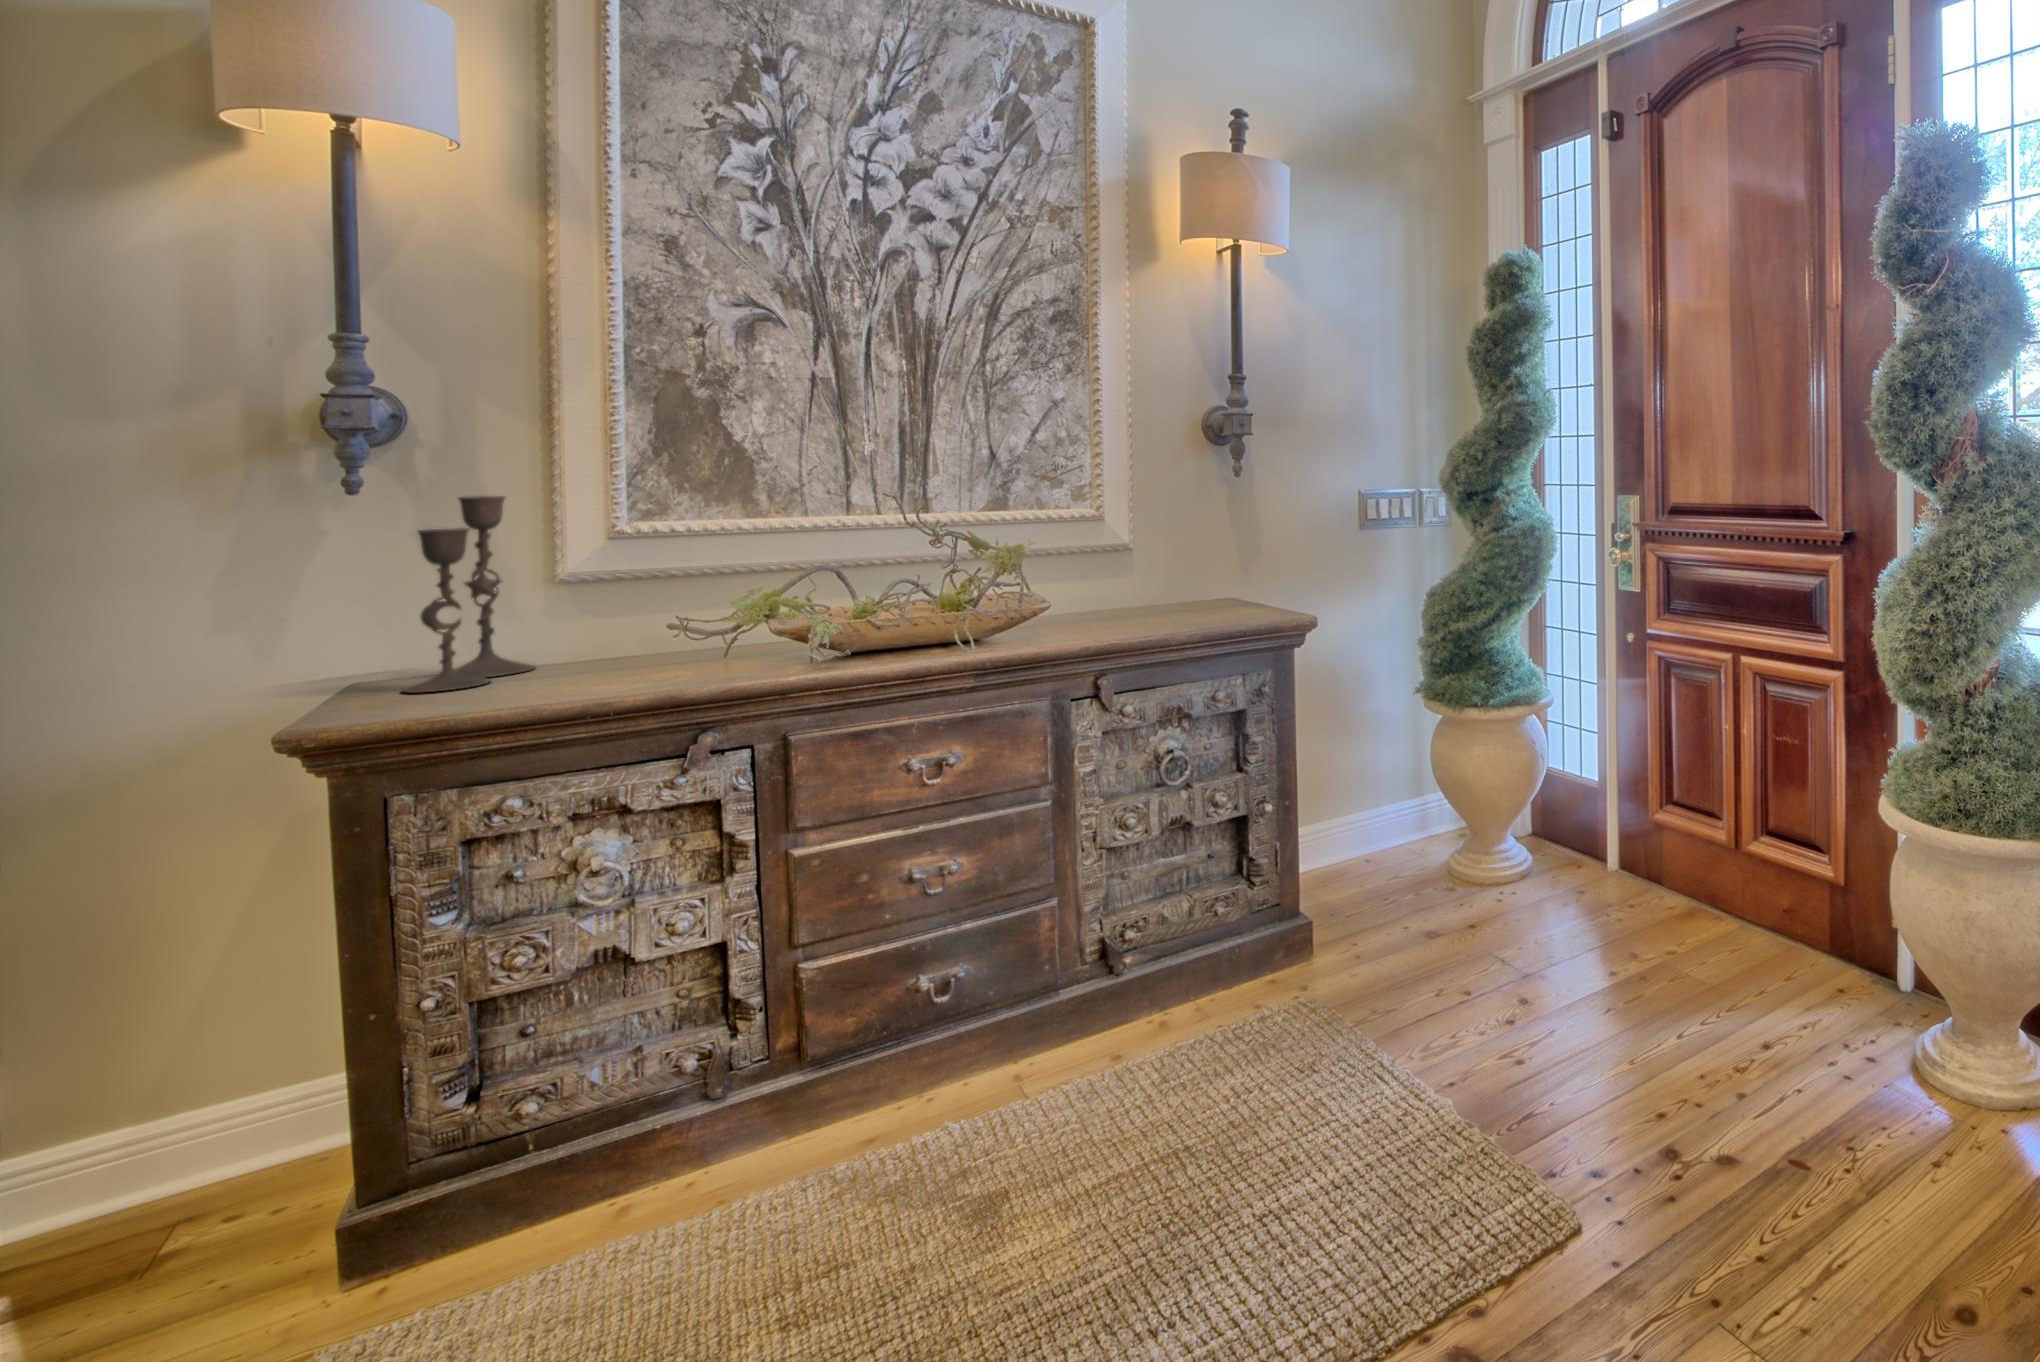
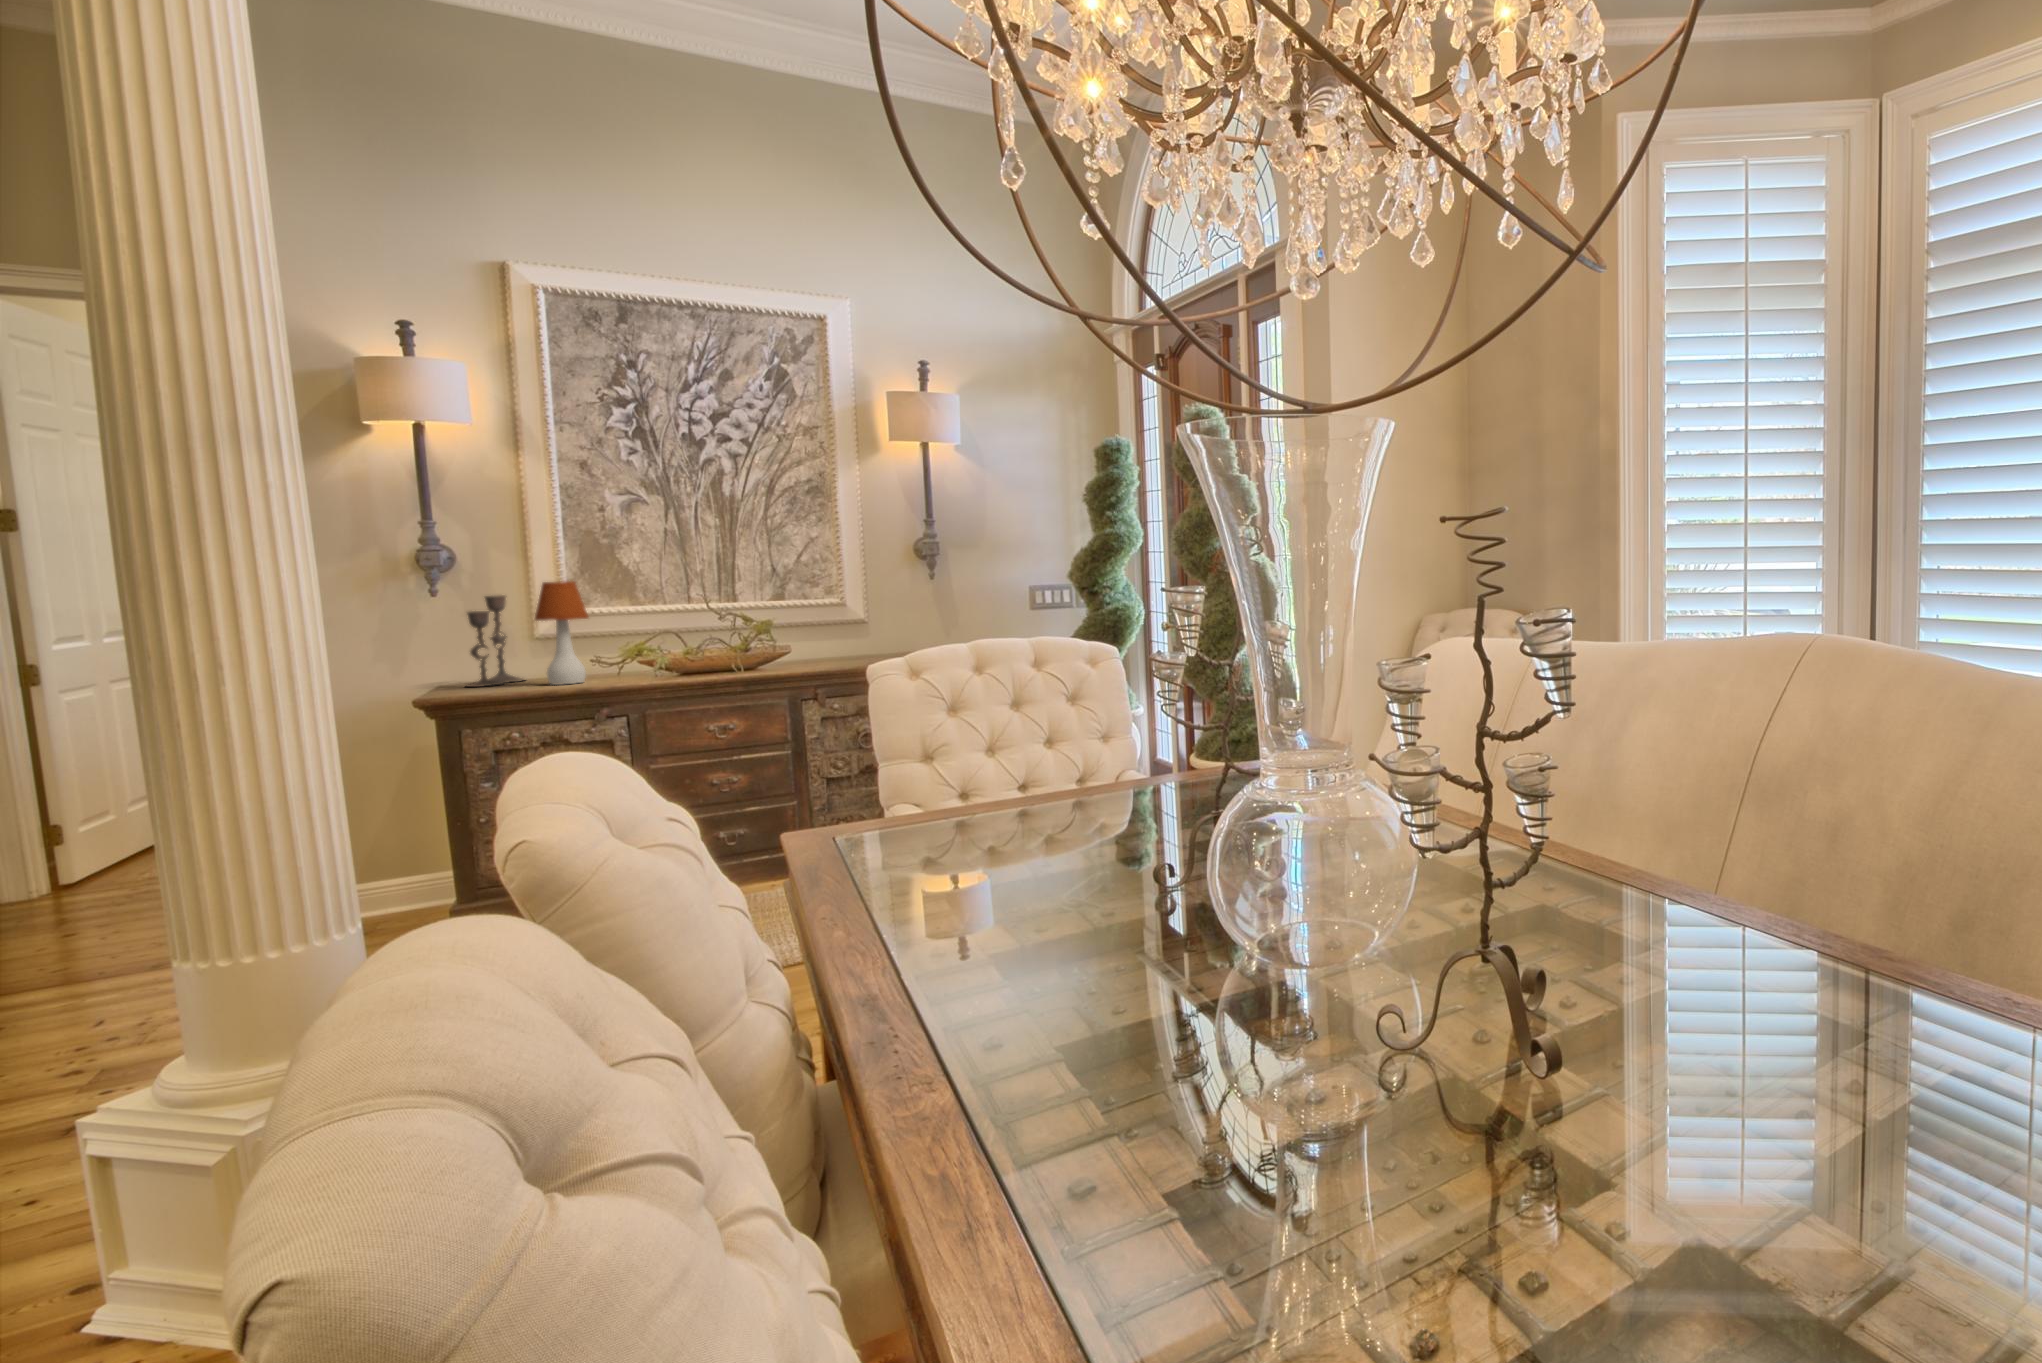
table lamp: none [566,468,681,688] -> present [535,581,588,685]

